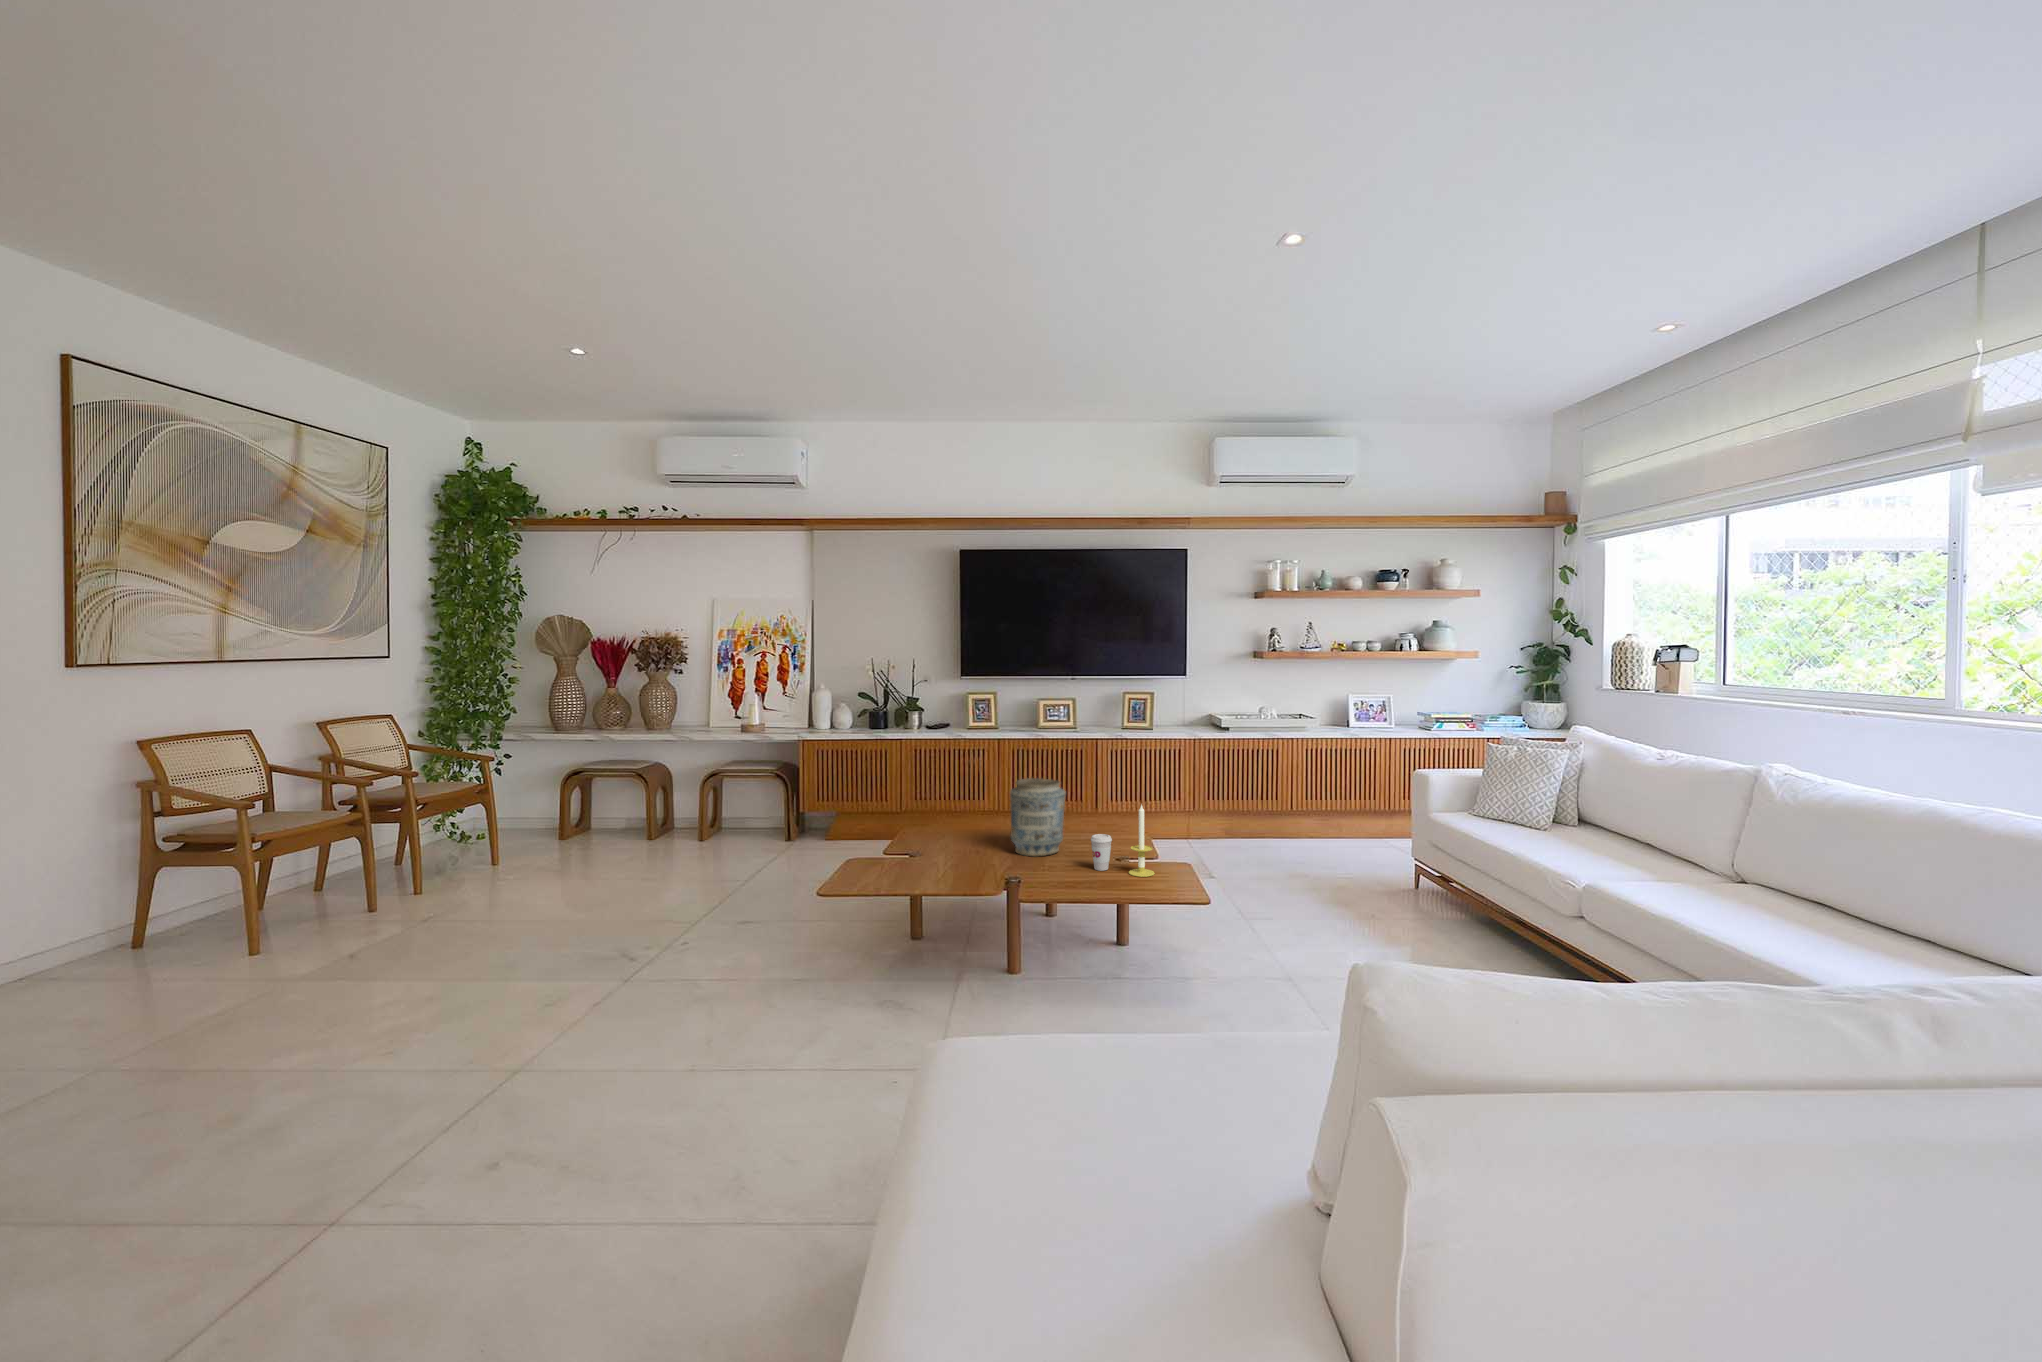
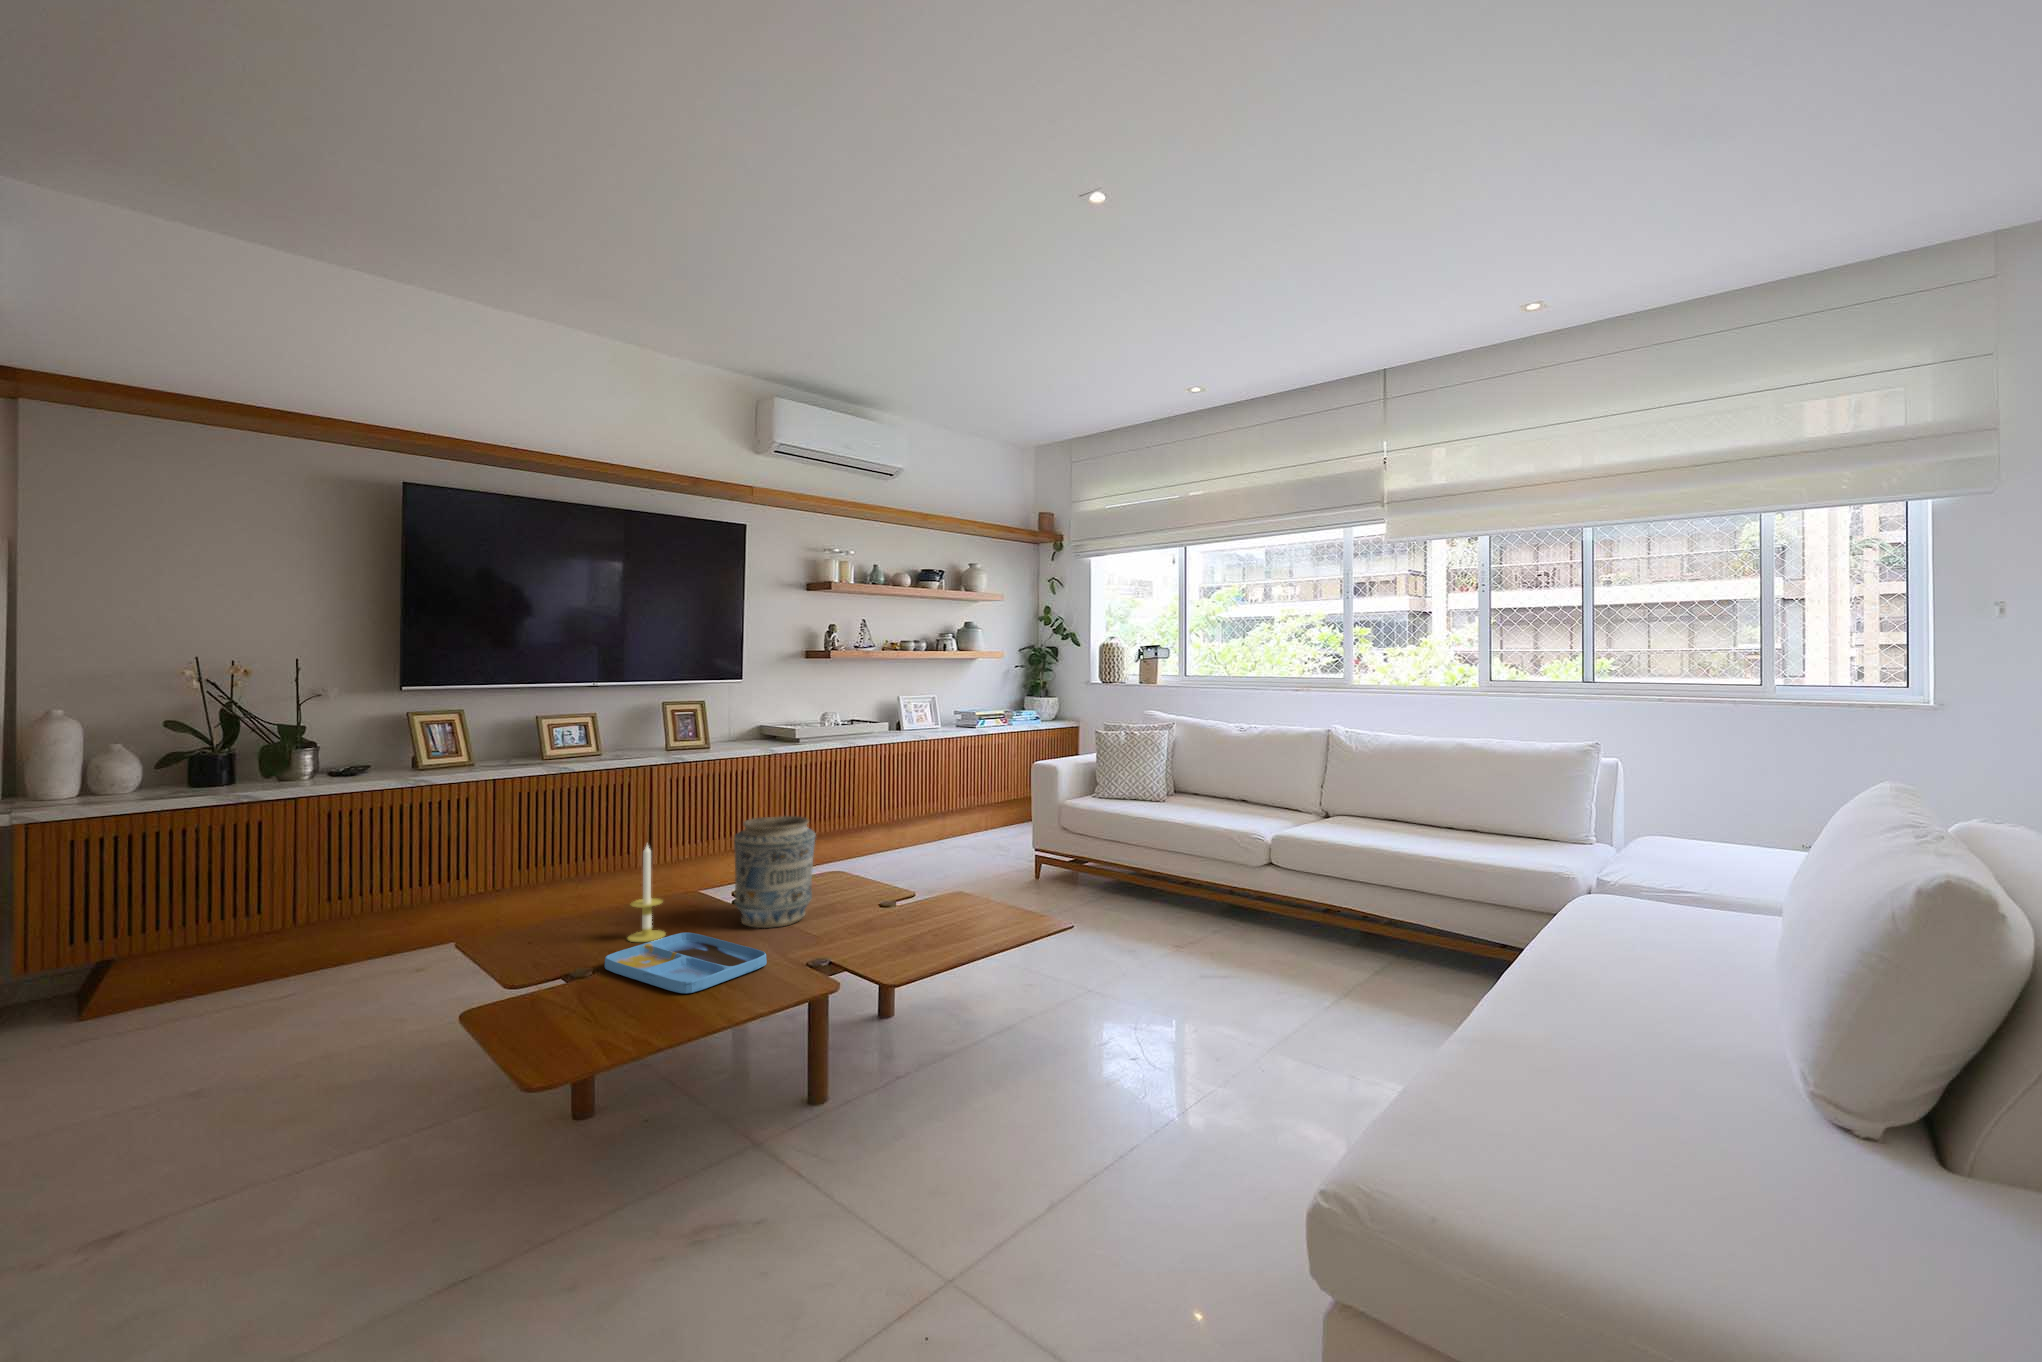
candle: present [1129,805,1155,877] -> present [628,845,665,942]
coffee cup: present [1091,834,1112,871] -> none [884,873,912,920]
tray: none [911,845,977,875] -> present [605,933,767,993]

